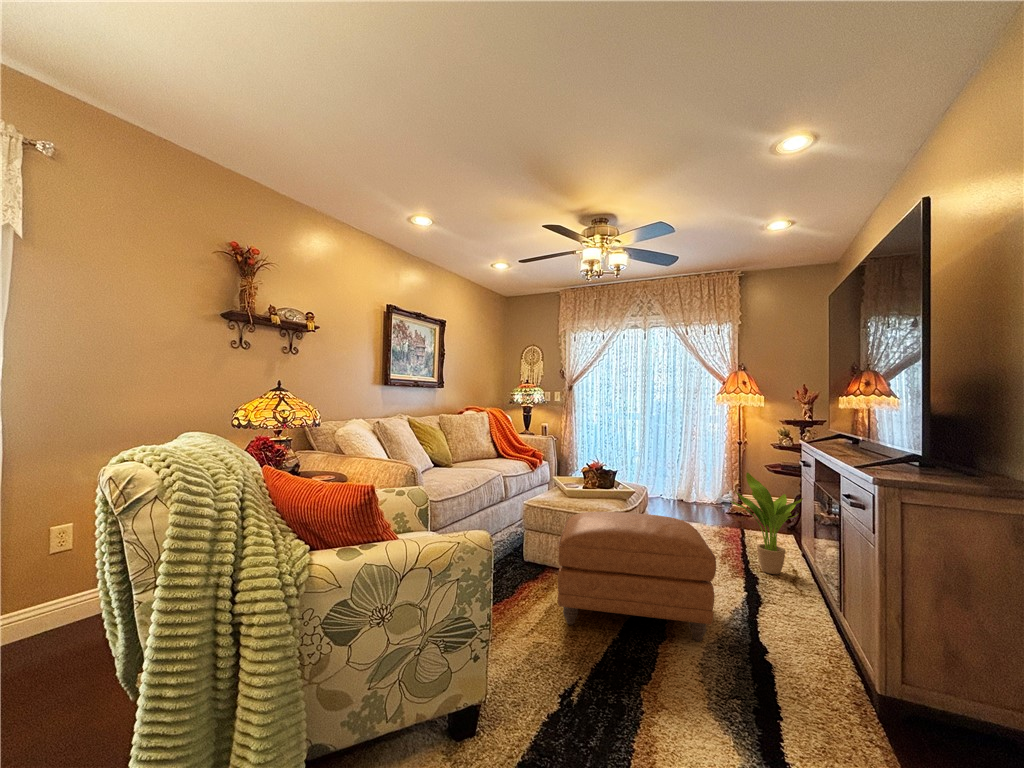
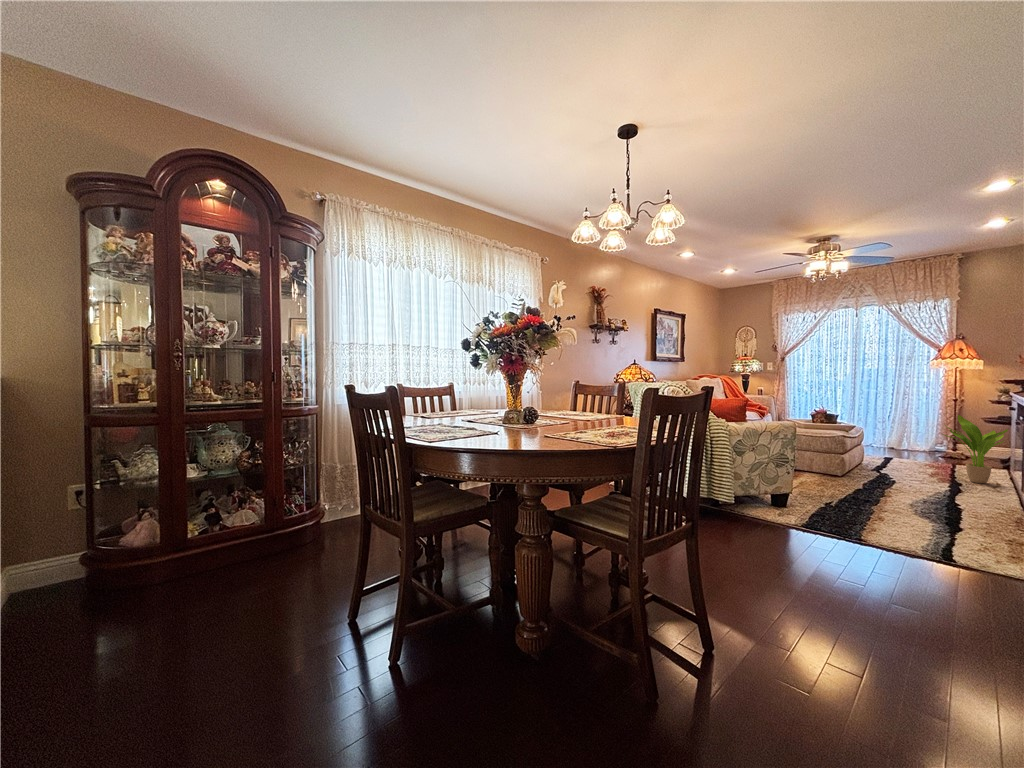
ottoman: present [558,512,716,641] -> none [813,432,928,499]

